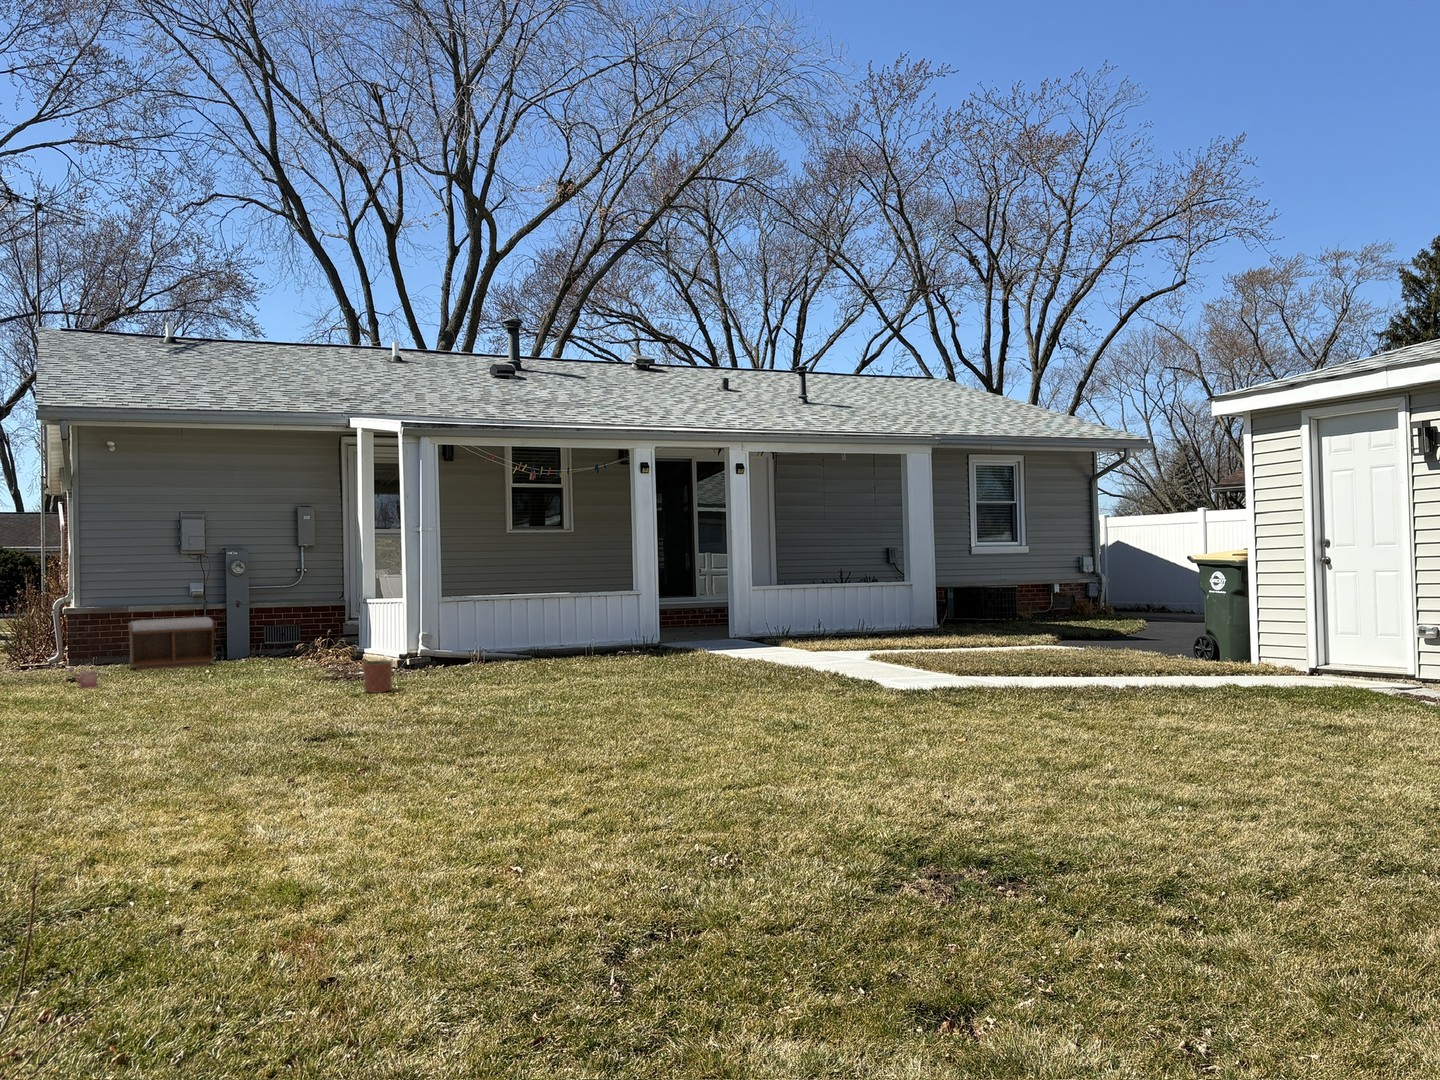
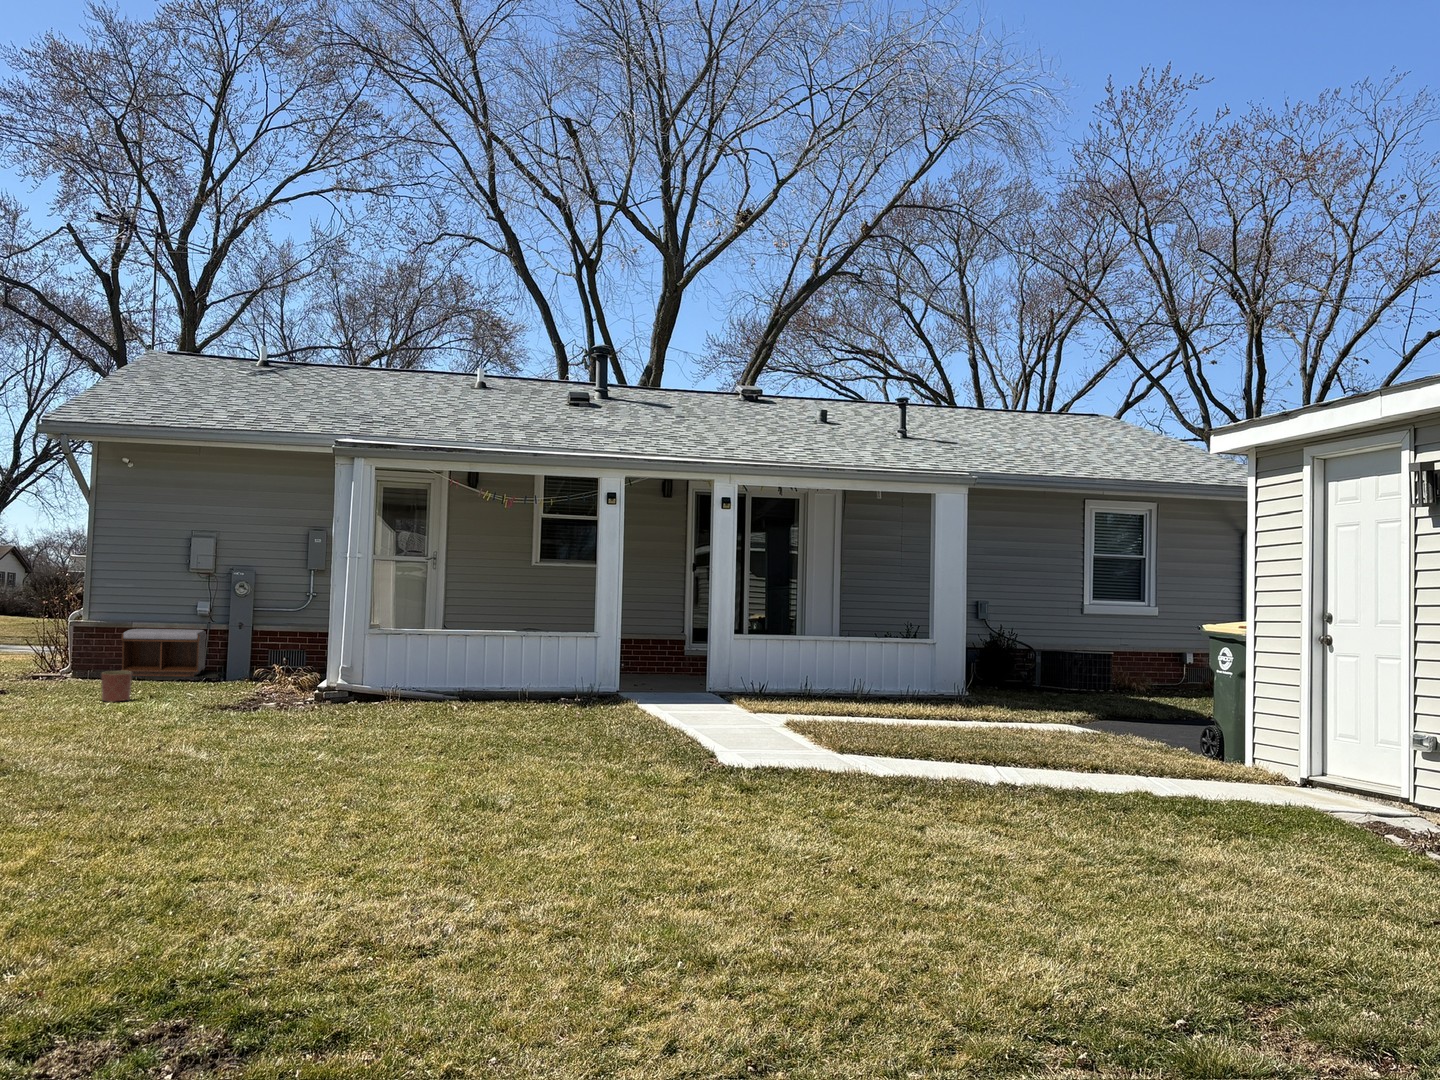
planter: present [363,660,392,693] -> present [101,671,132,702]
watering can: present [68,668,103,689] -> none [27,664,53,687]

